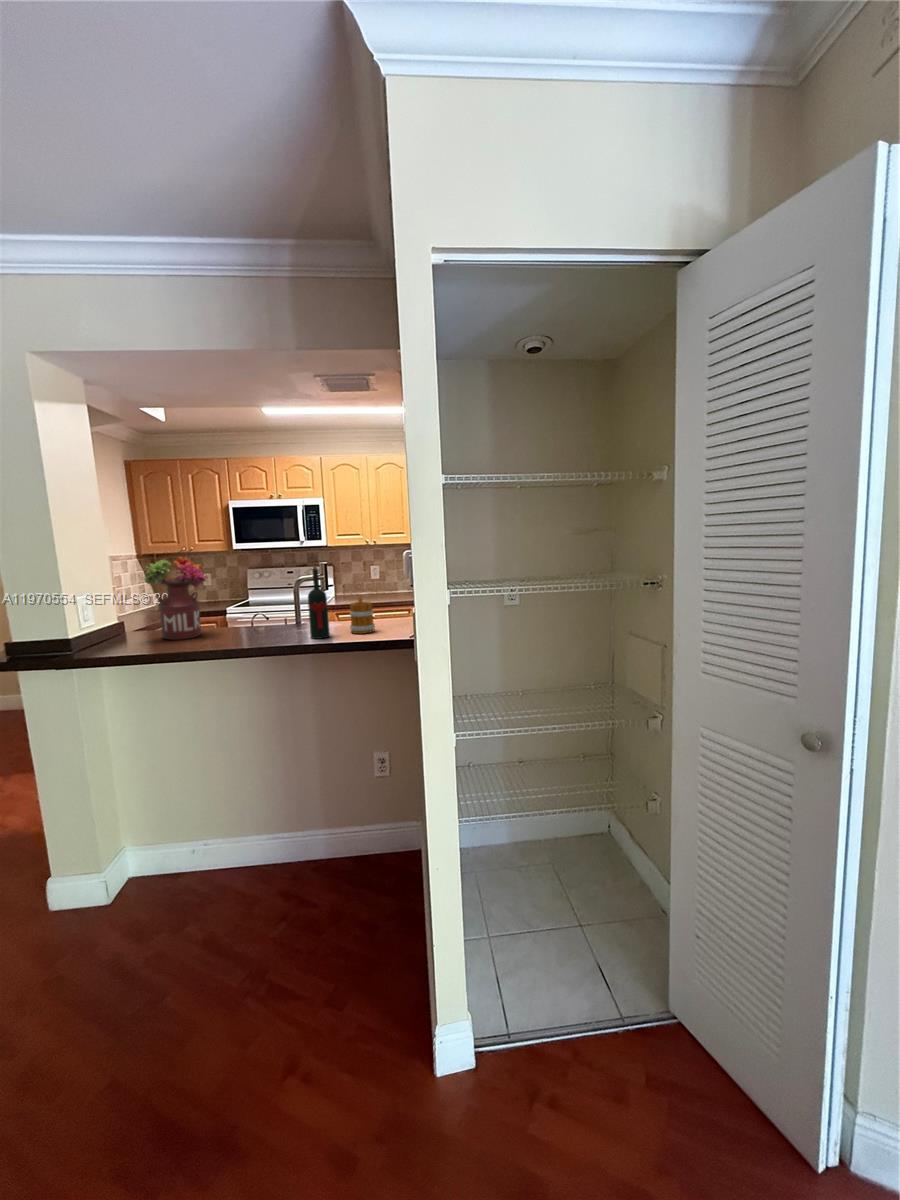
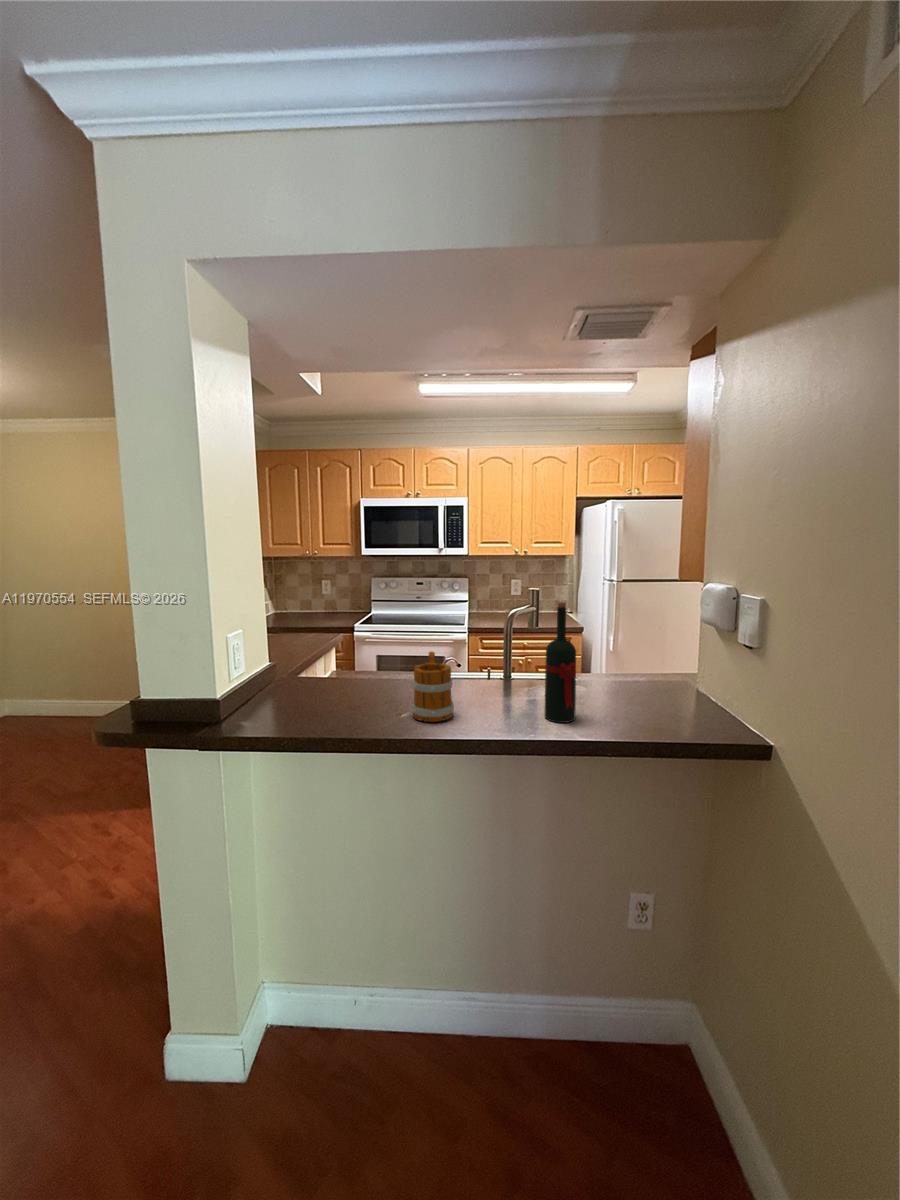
flower arrangement: present [144,557,206,640] -> none [292,574,383,703]
mug: present [350,596,375,634] -> present [412,652,454,722]

